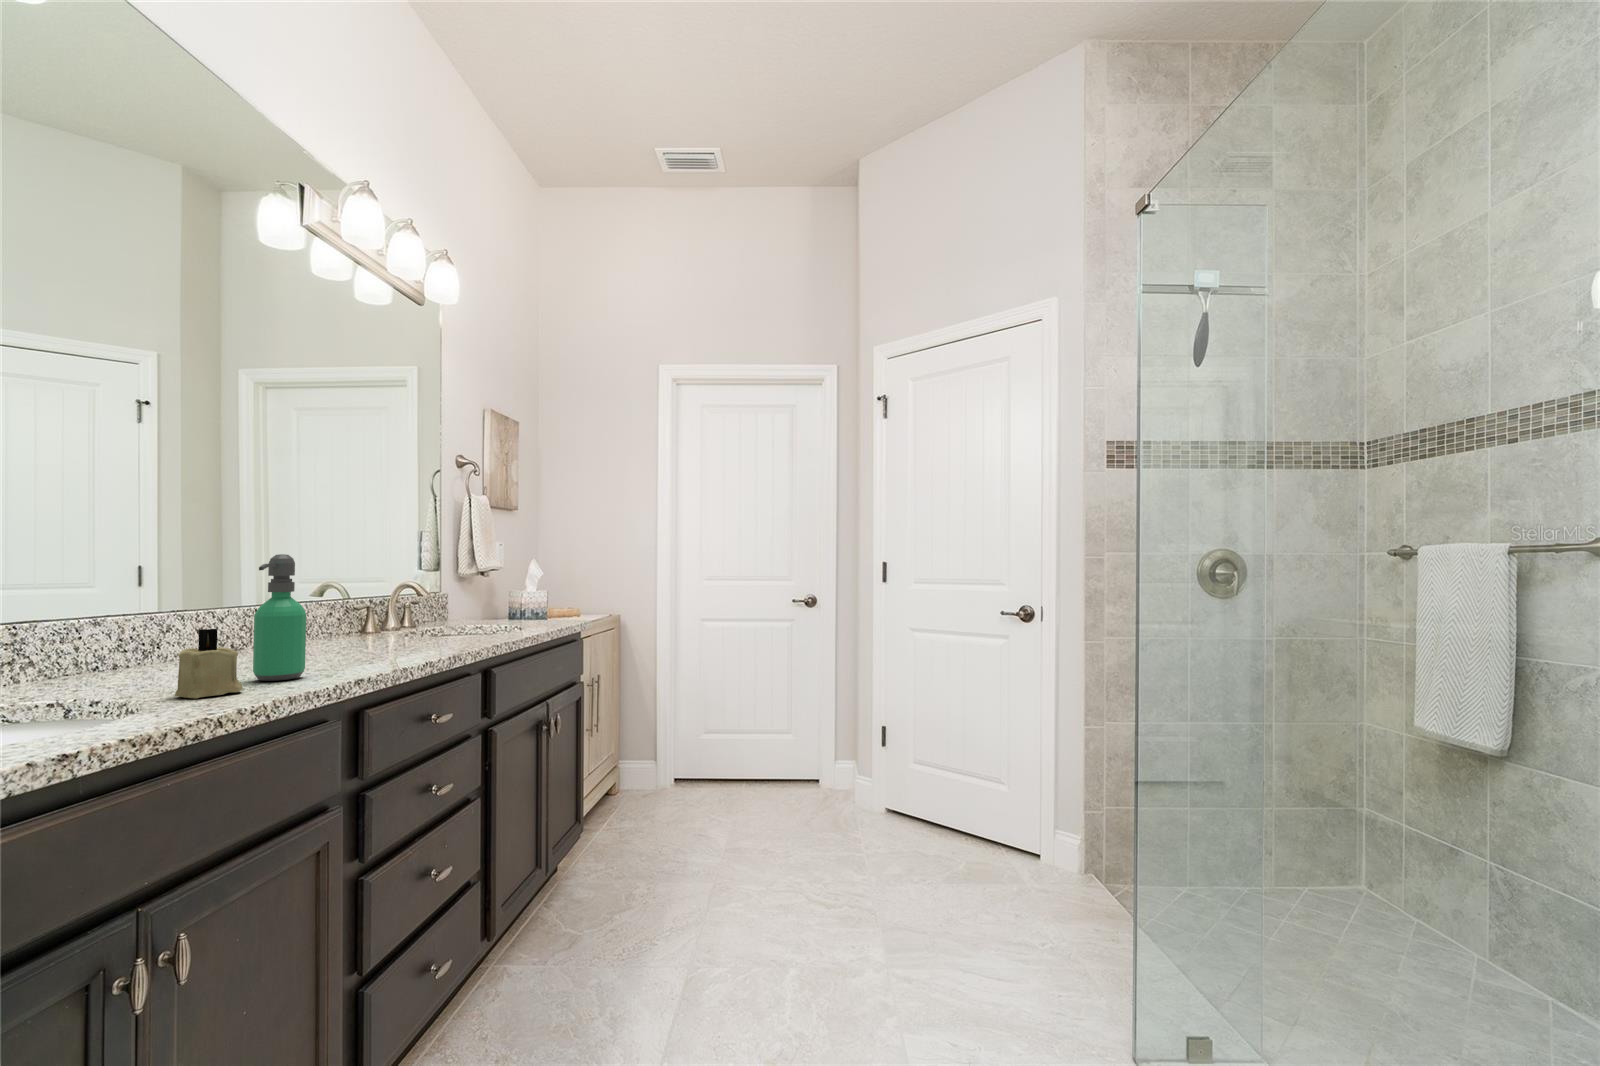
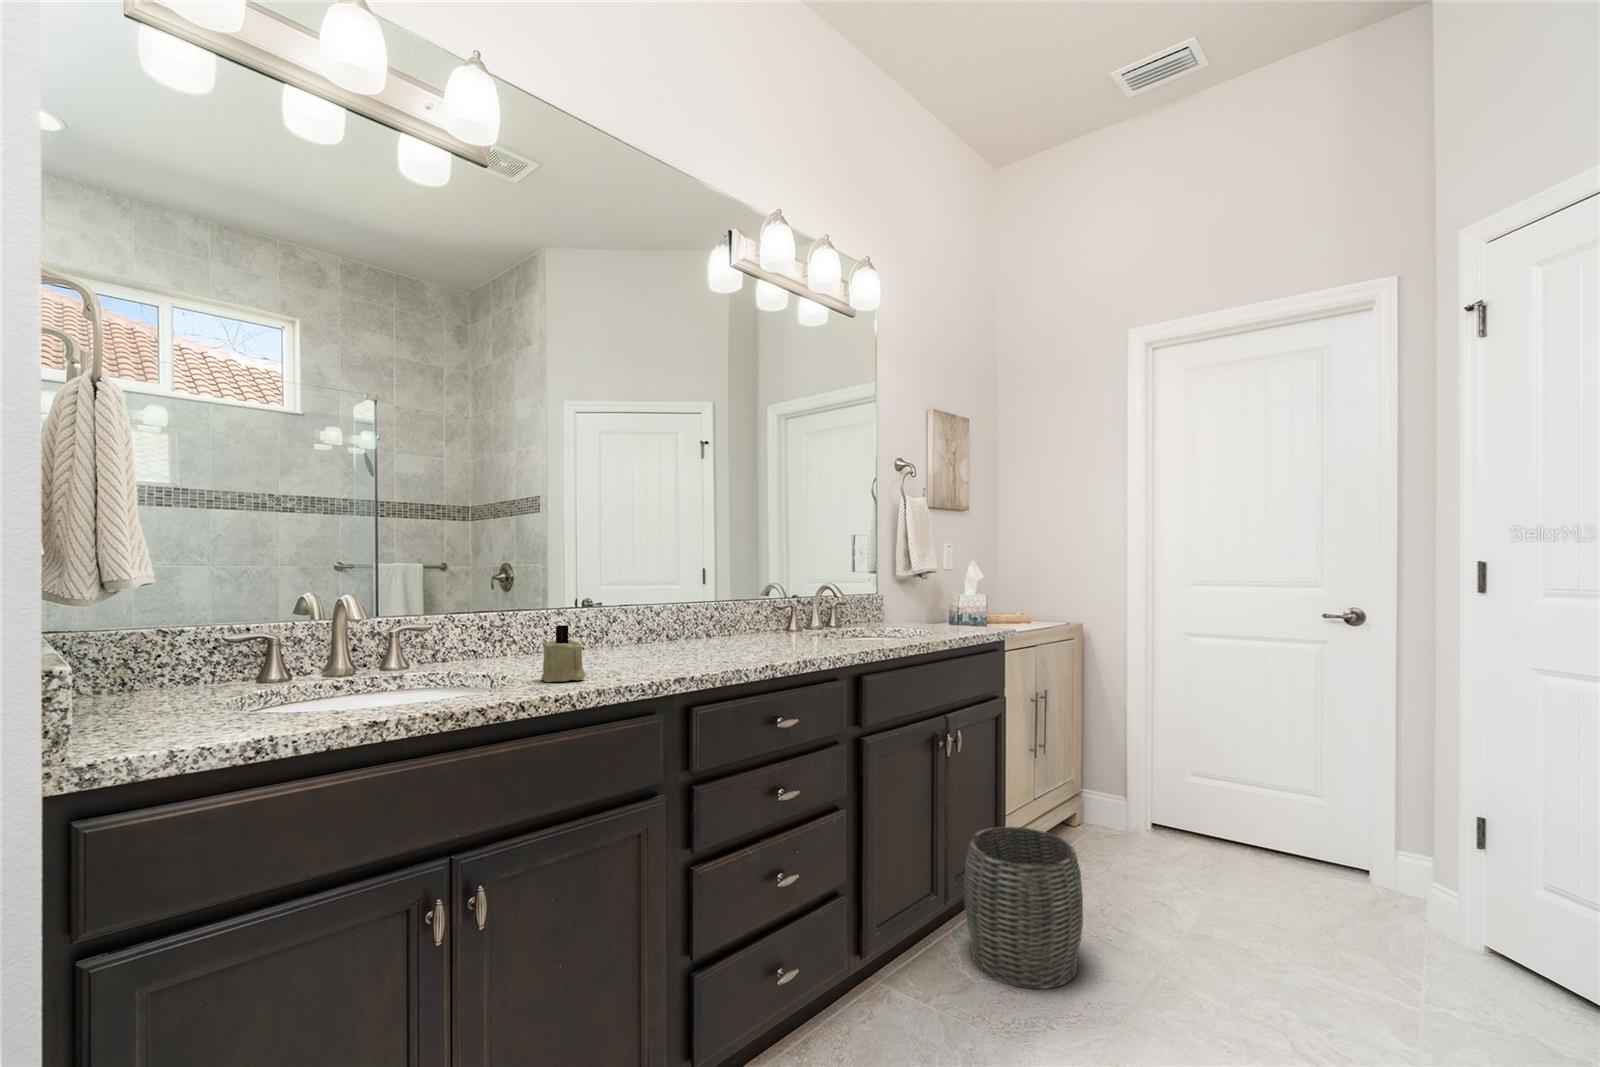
soap dispenser: present [253,554,306,681] -> none [610,563,653,672]
woven basket: none [560,793,663,929] -> present [964,827,1083,989]

